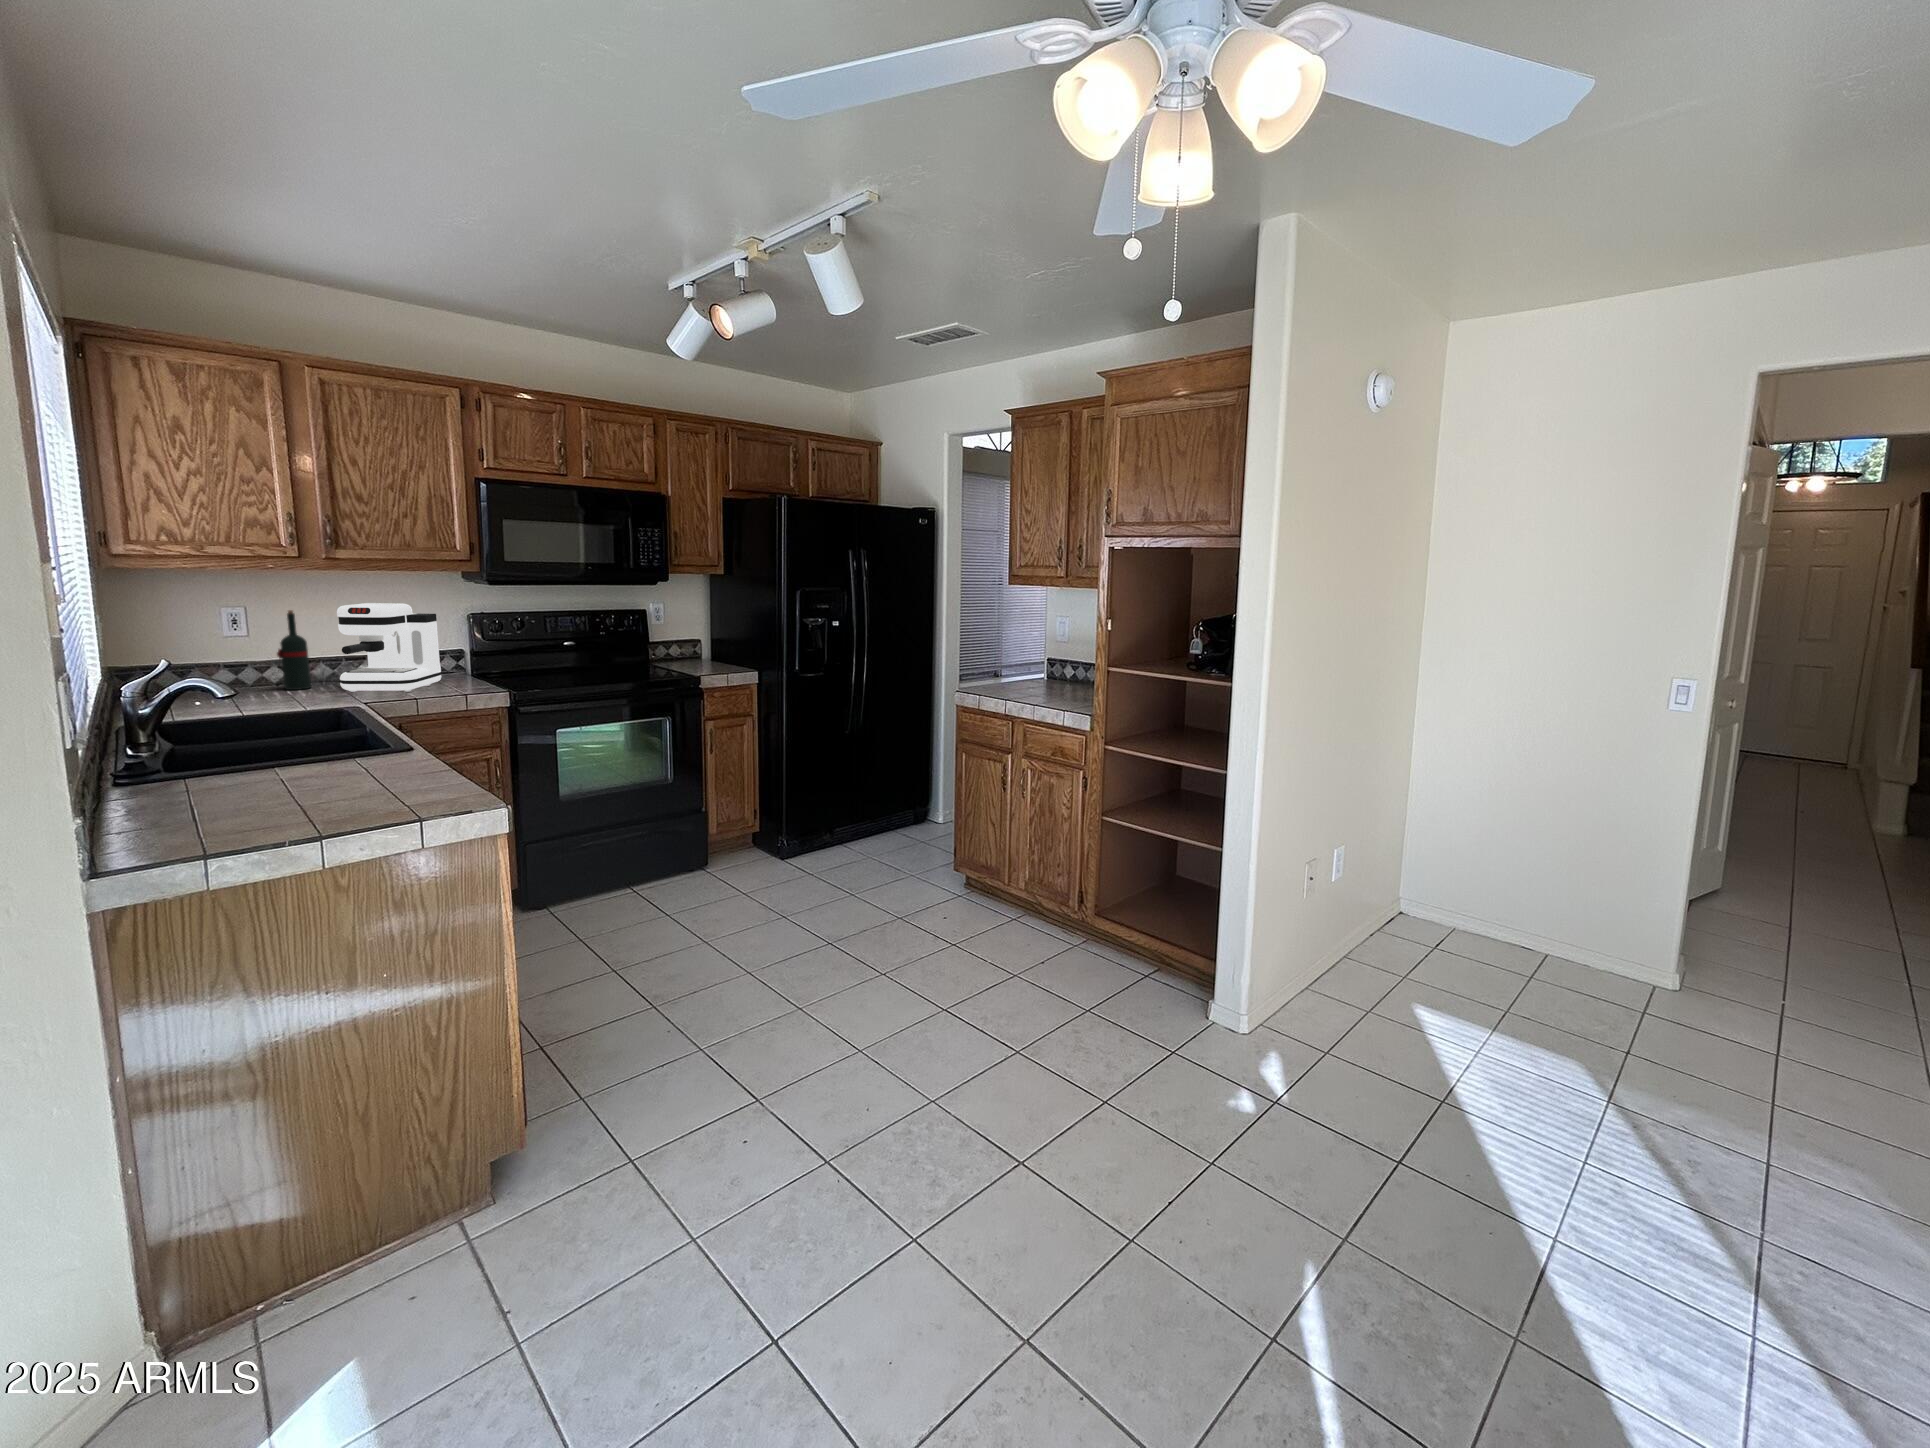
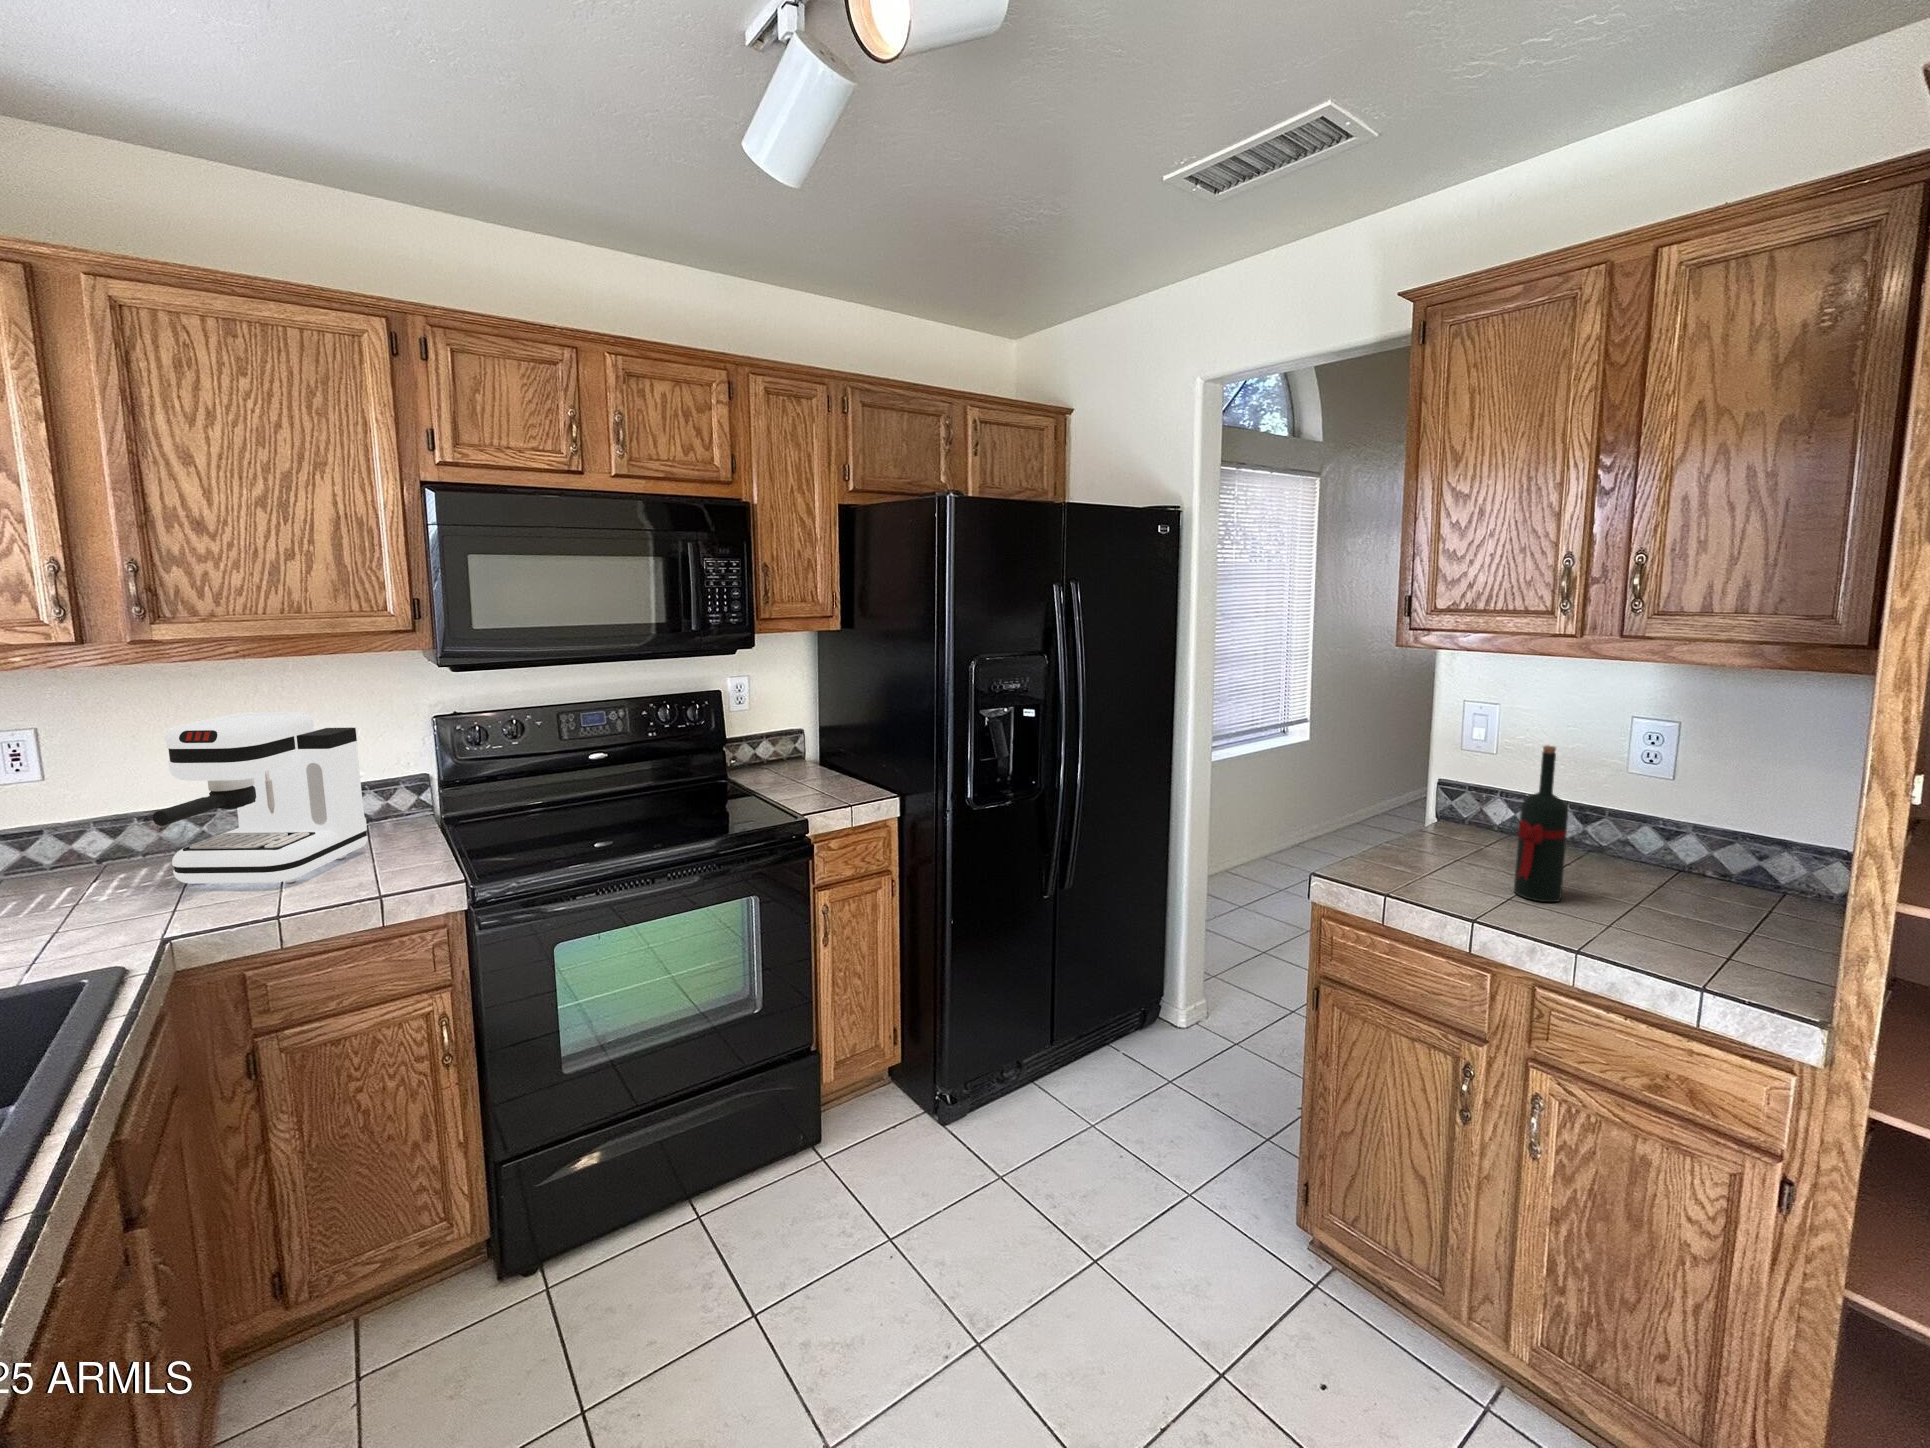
wine bottle: present [277,610,312,690] -> present [1514,745,1568,902]

